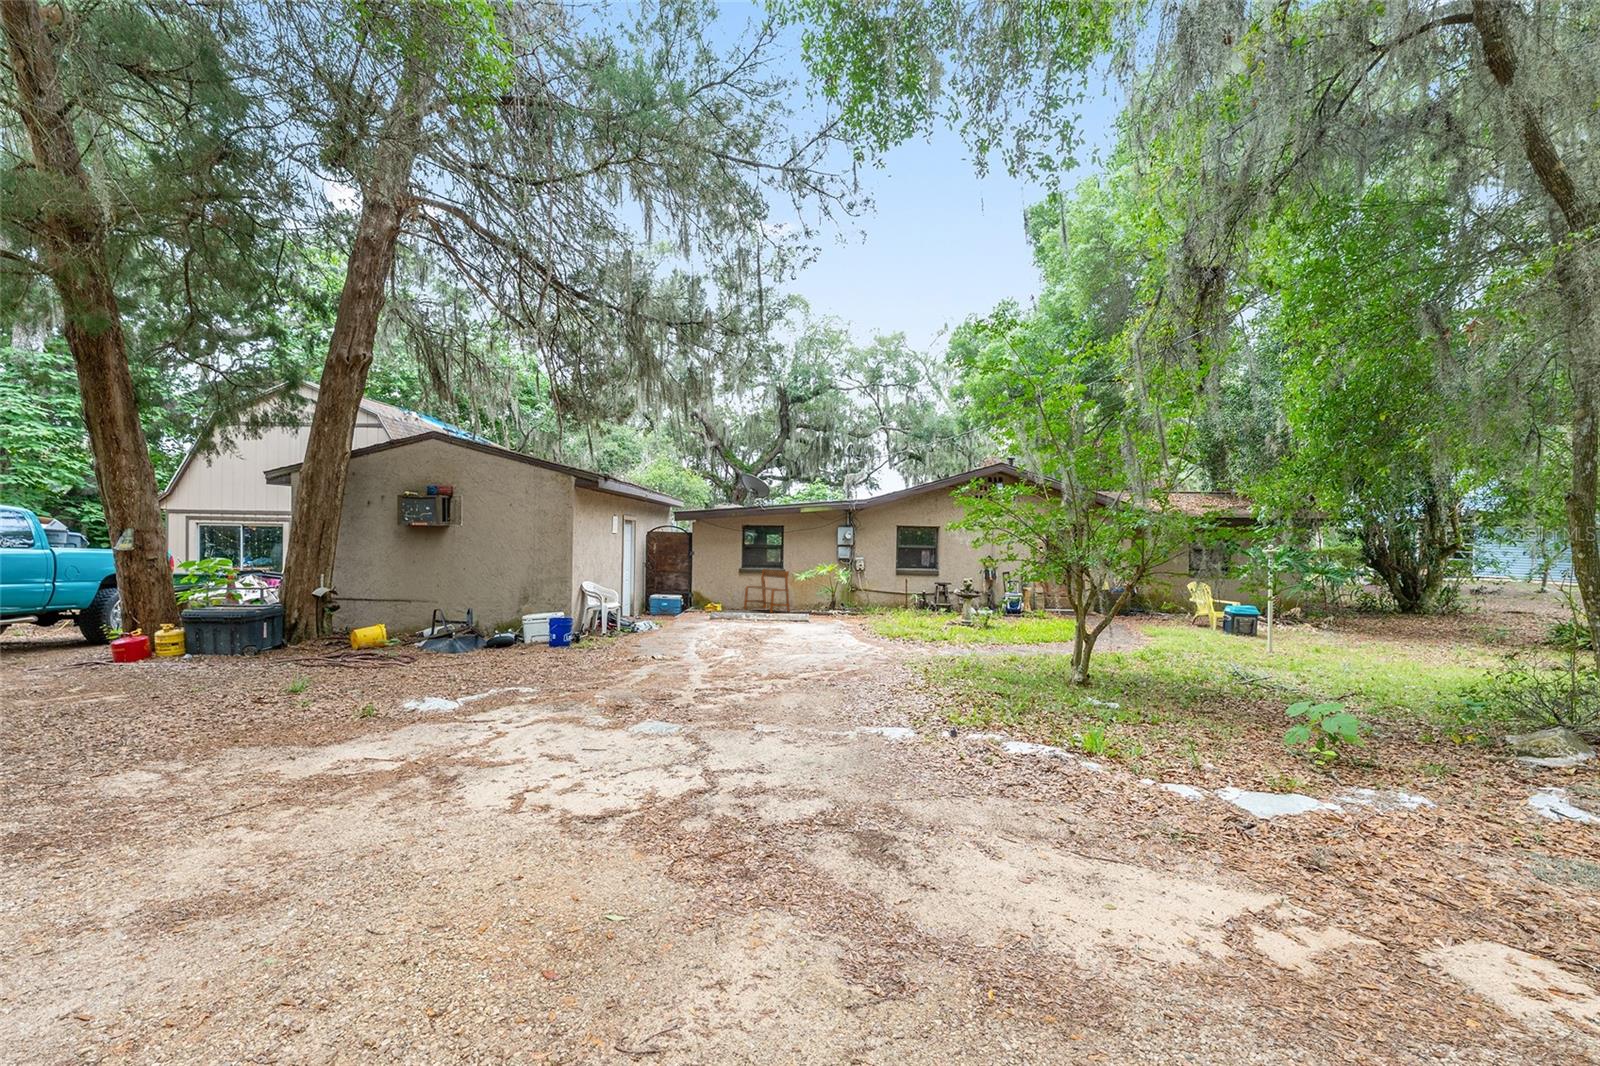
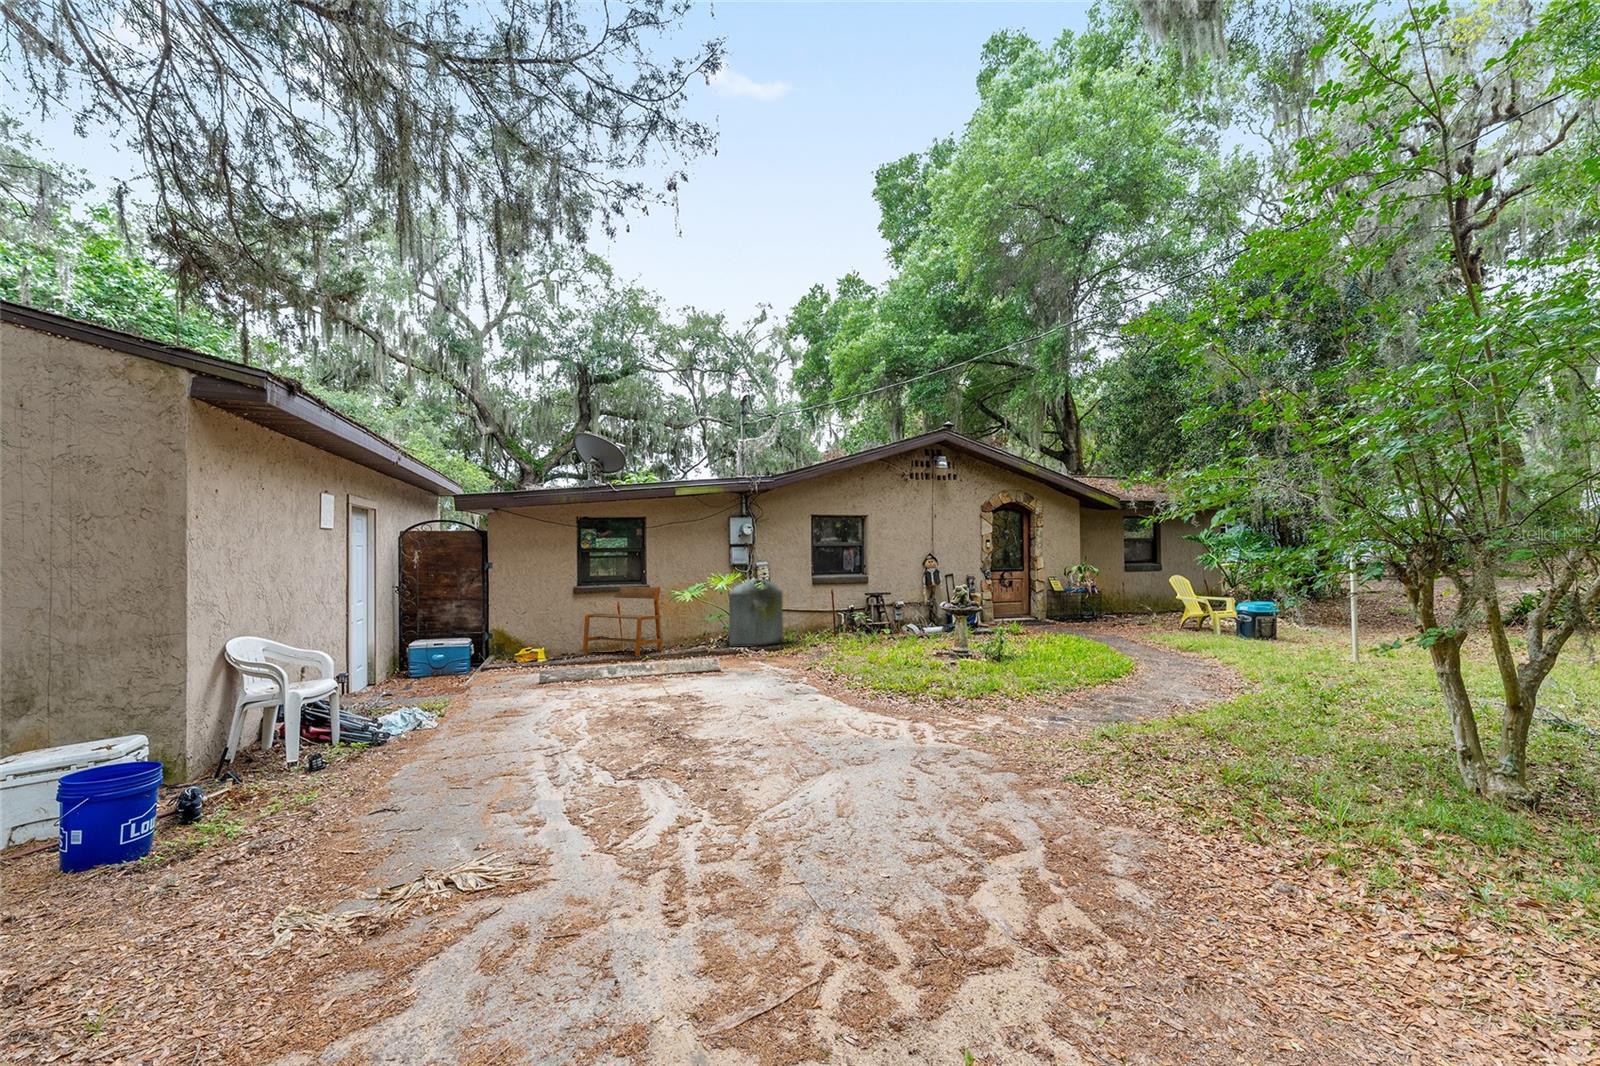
trash can: none [833,569,871,614] -> present [729,579,783,647]

